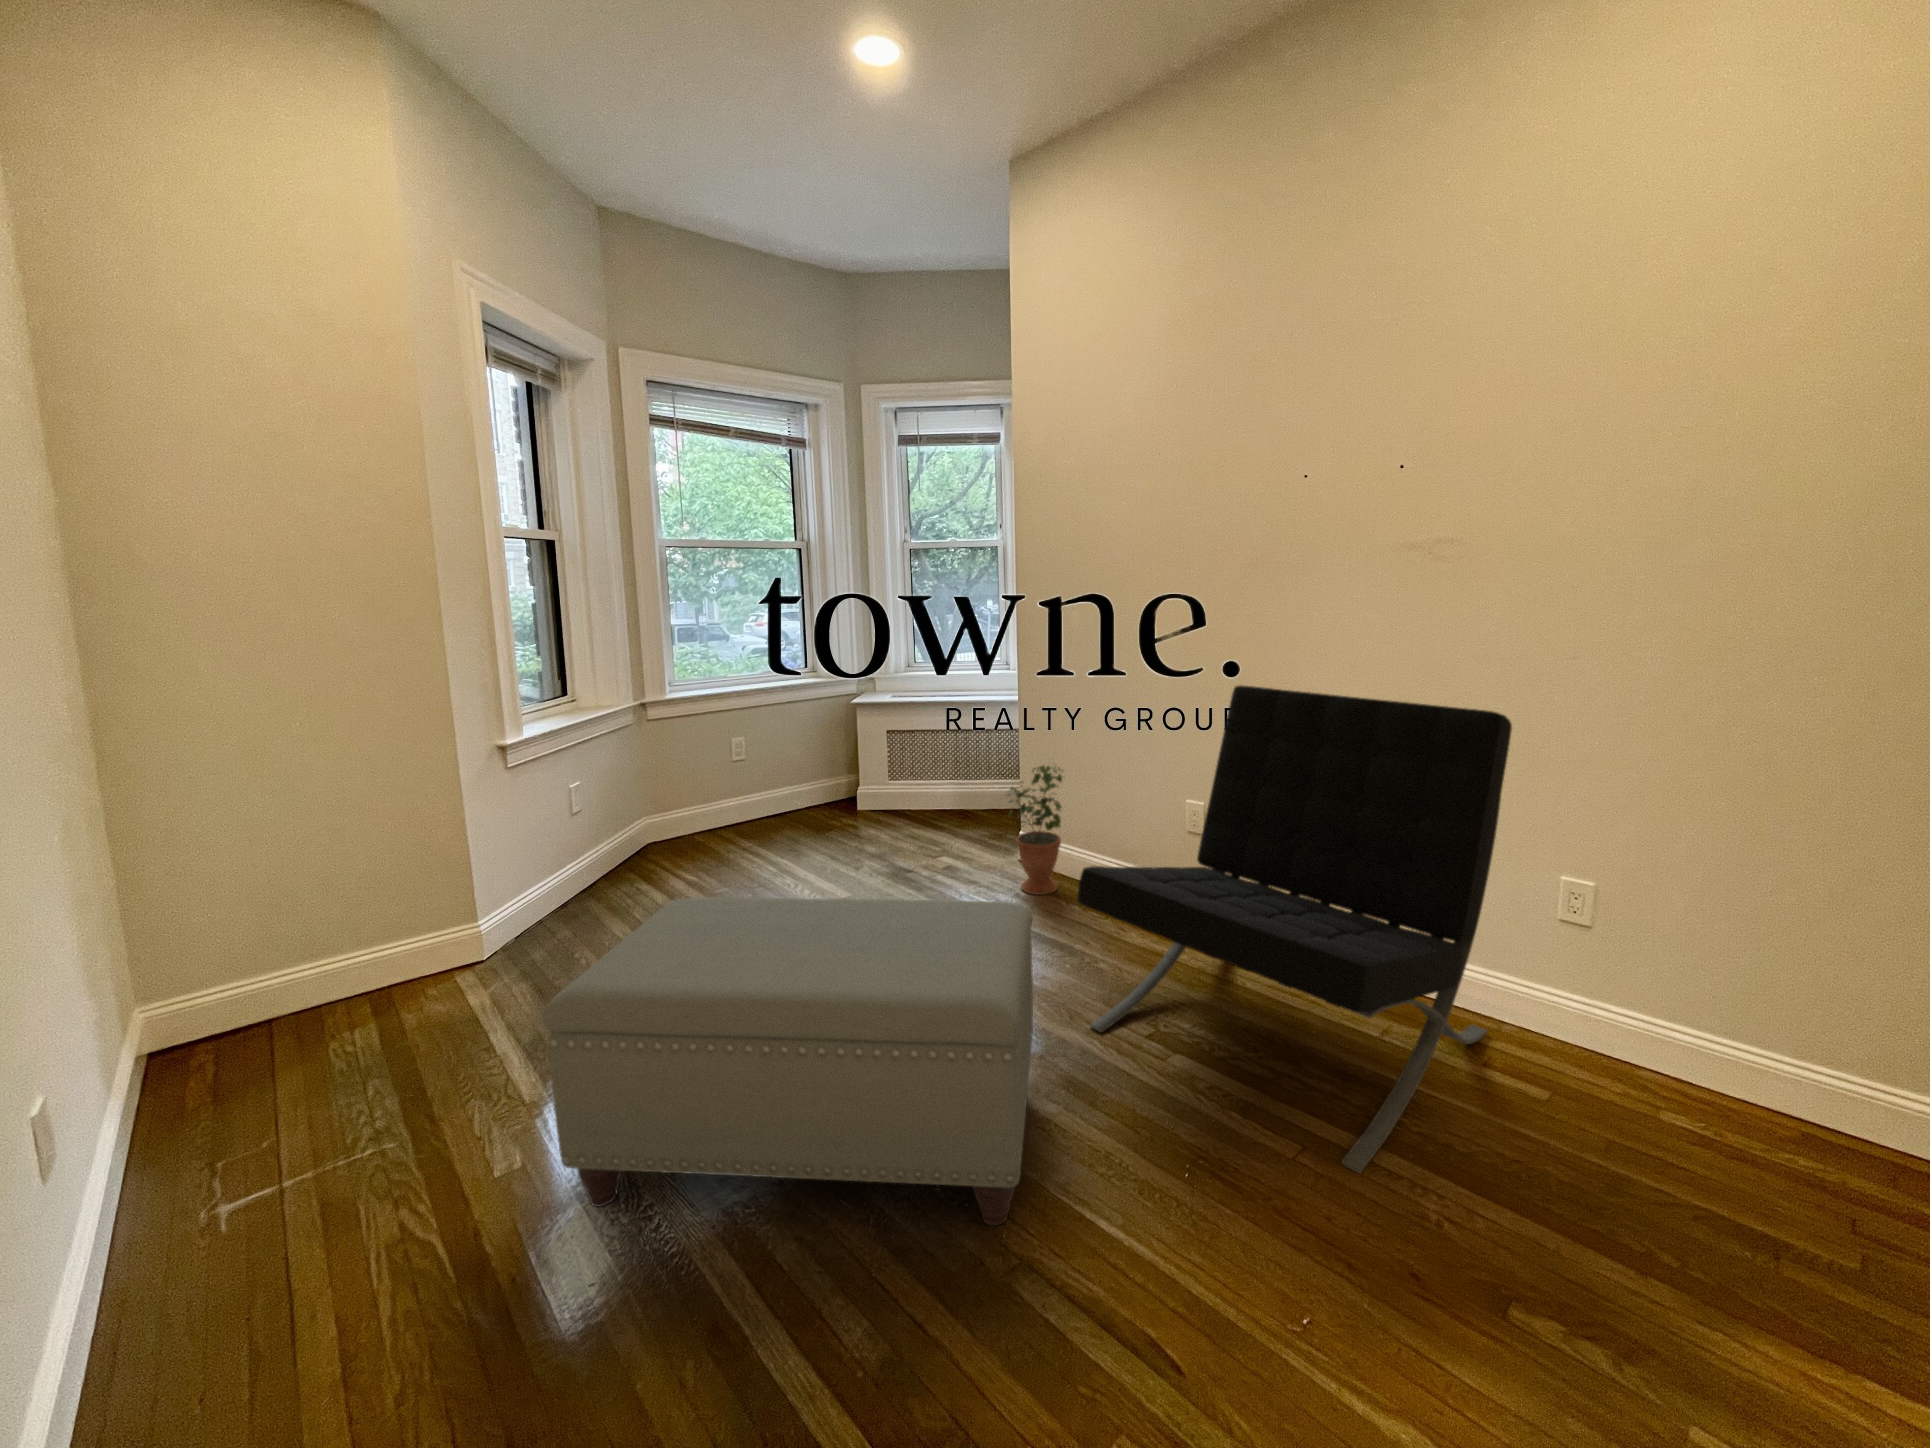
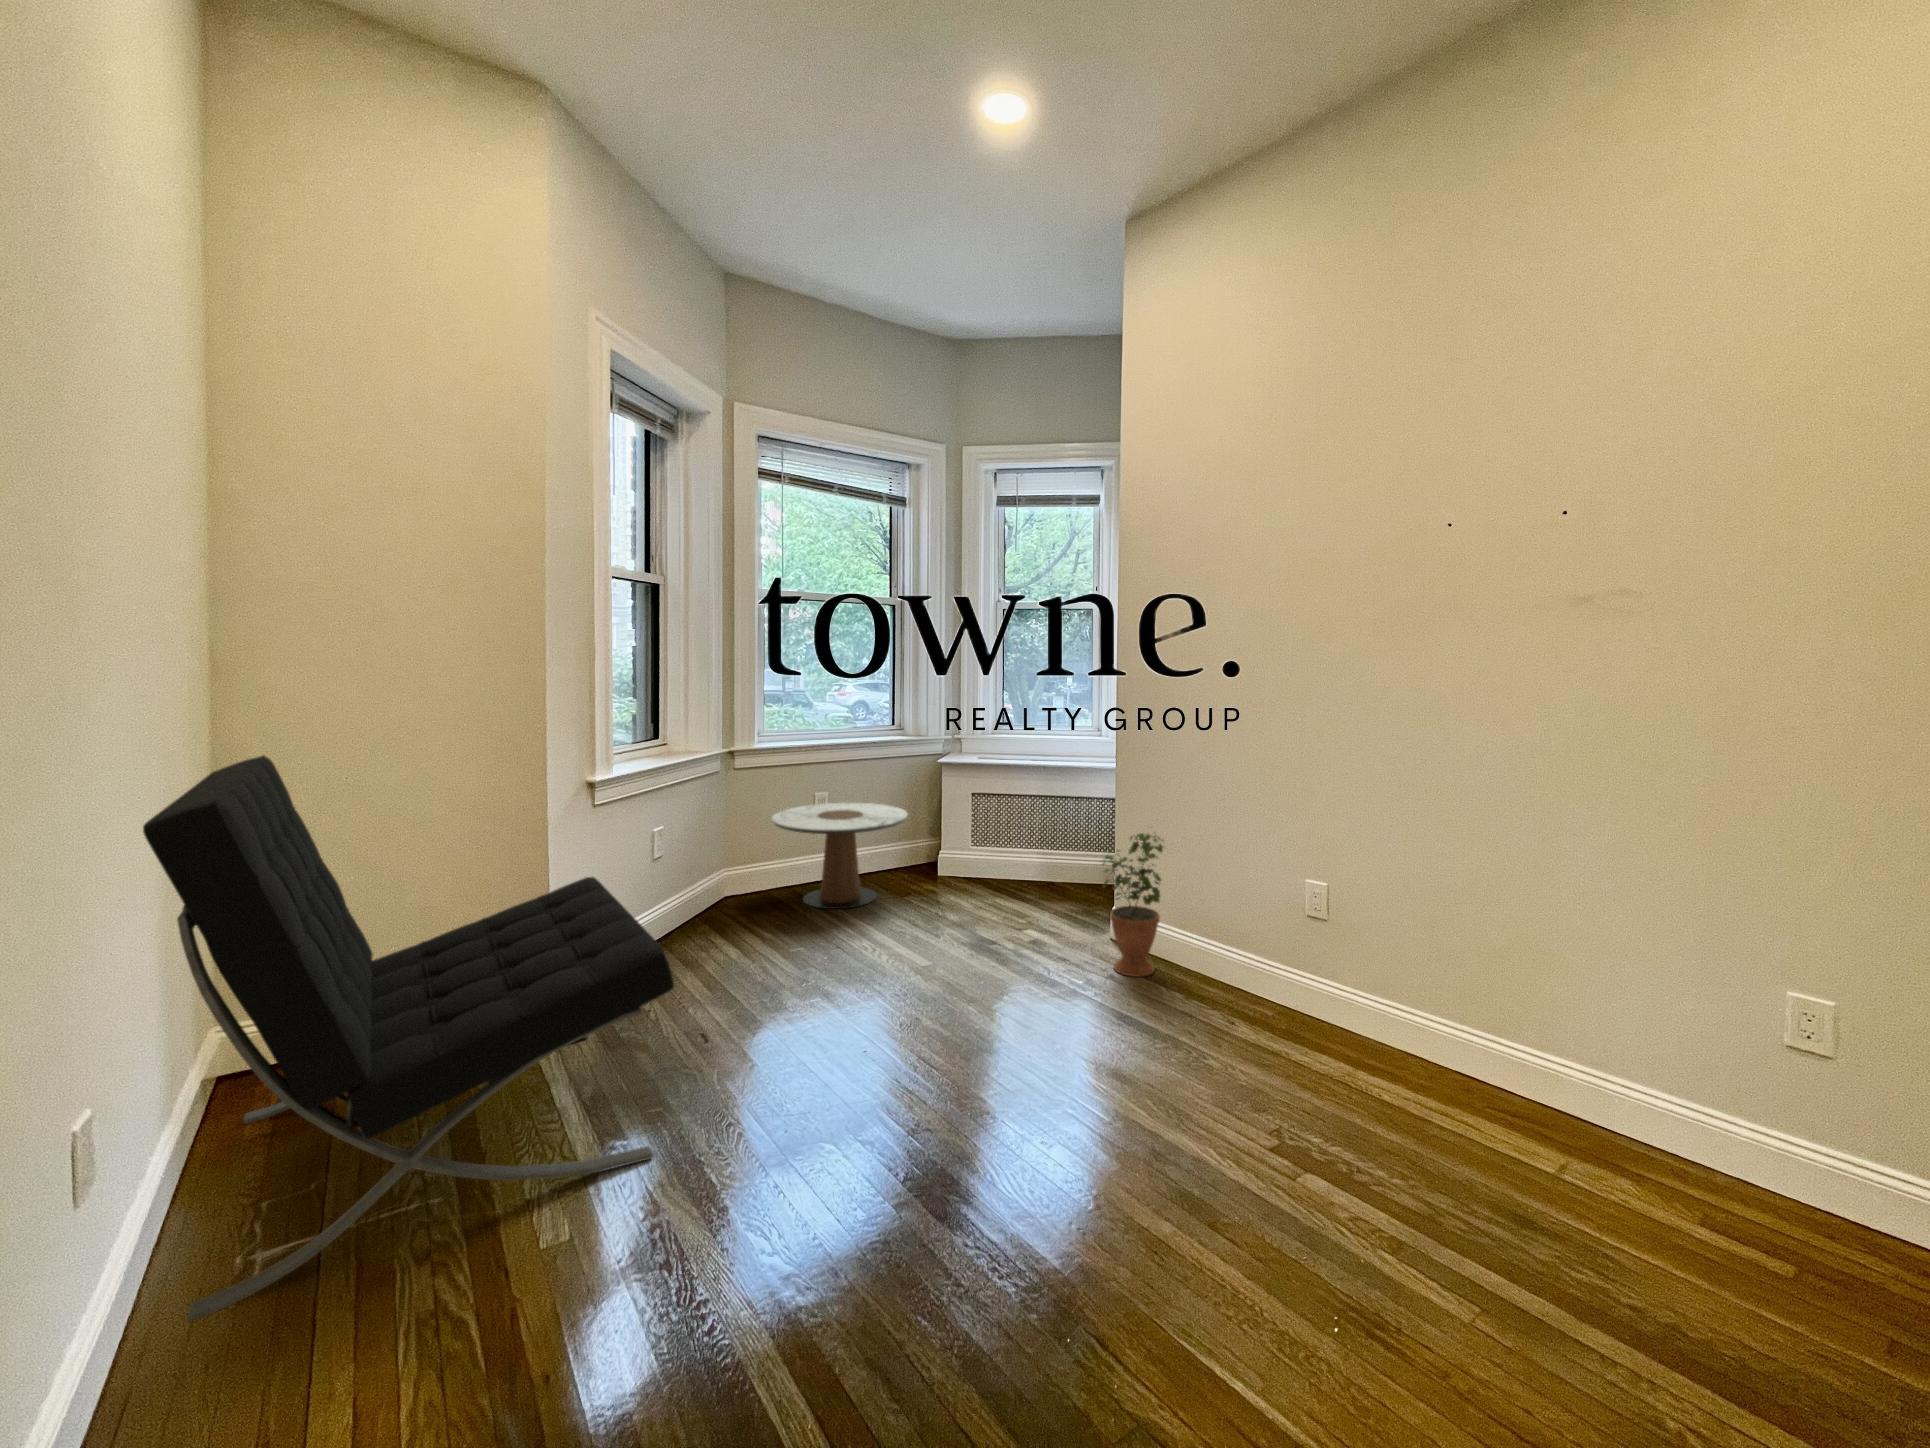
lounge chair: present [1077,685,1512,1173] -> present [143,755,674,1321]
side table: none [690,746,825,849] -> present [772,803,908,909]
ottoman: present [542,897,1033,1226] -> none [606,948,1145,1372]

